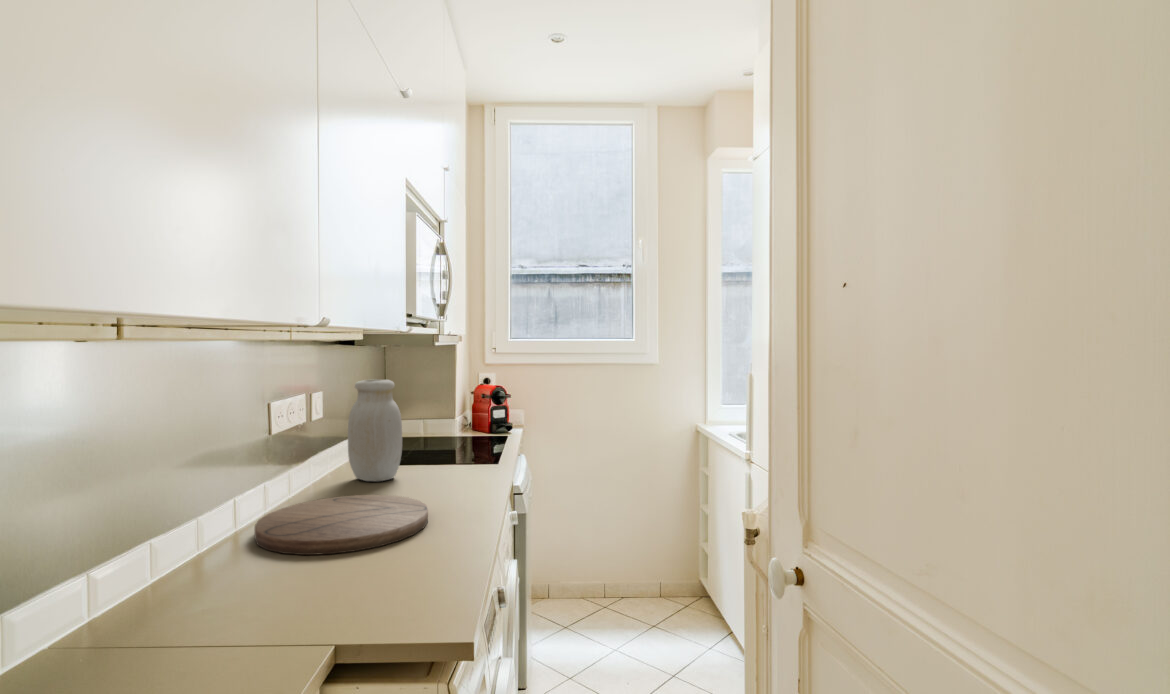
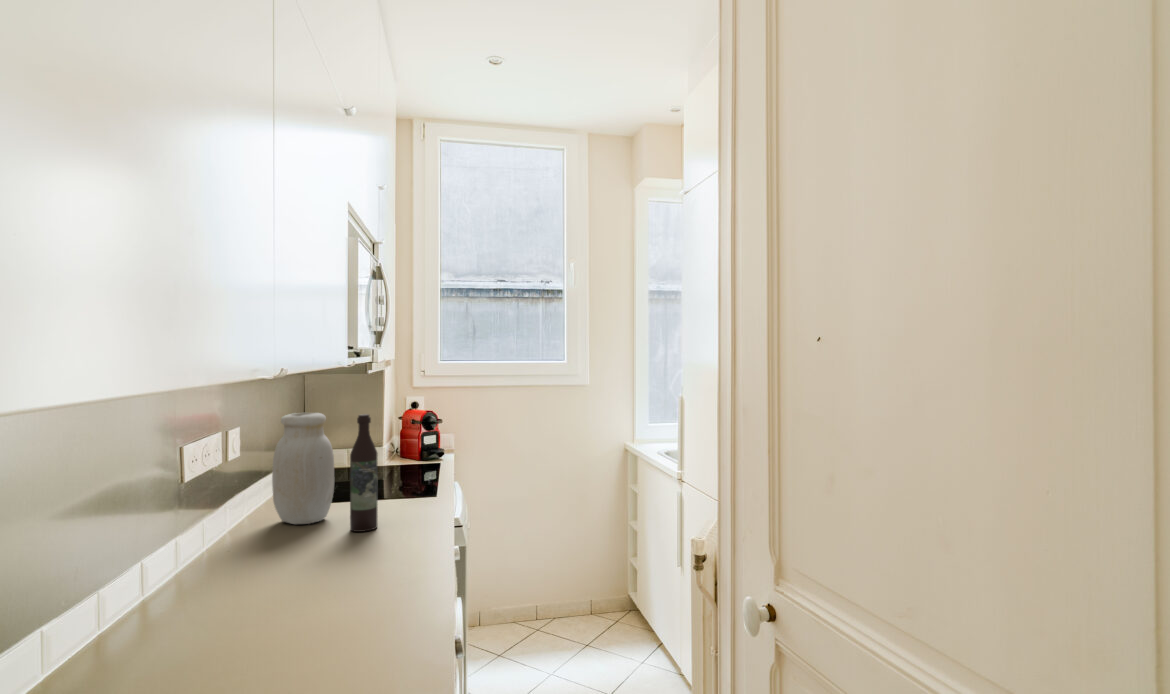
wine bottle: none [414,381,439,490] -> present [350,414,378,532]
cutting board: present [255,495,428,555] -> none [170,543,373,625]

